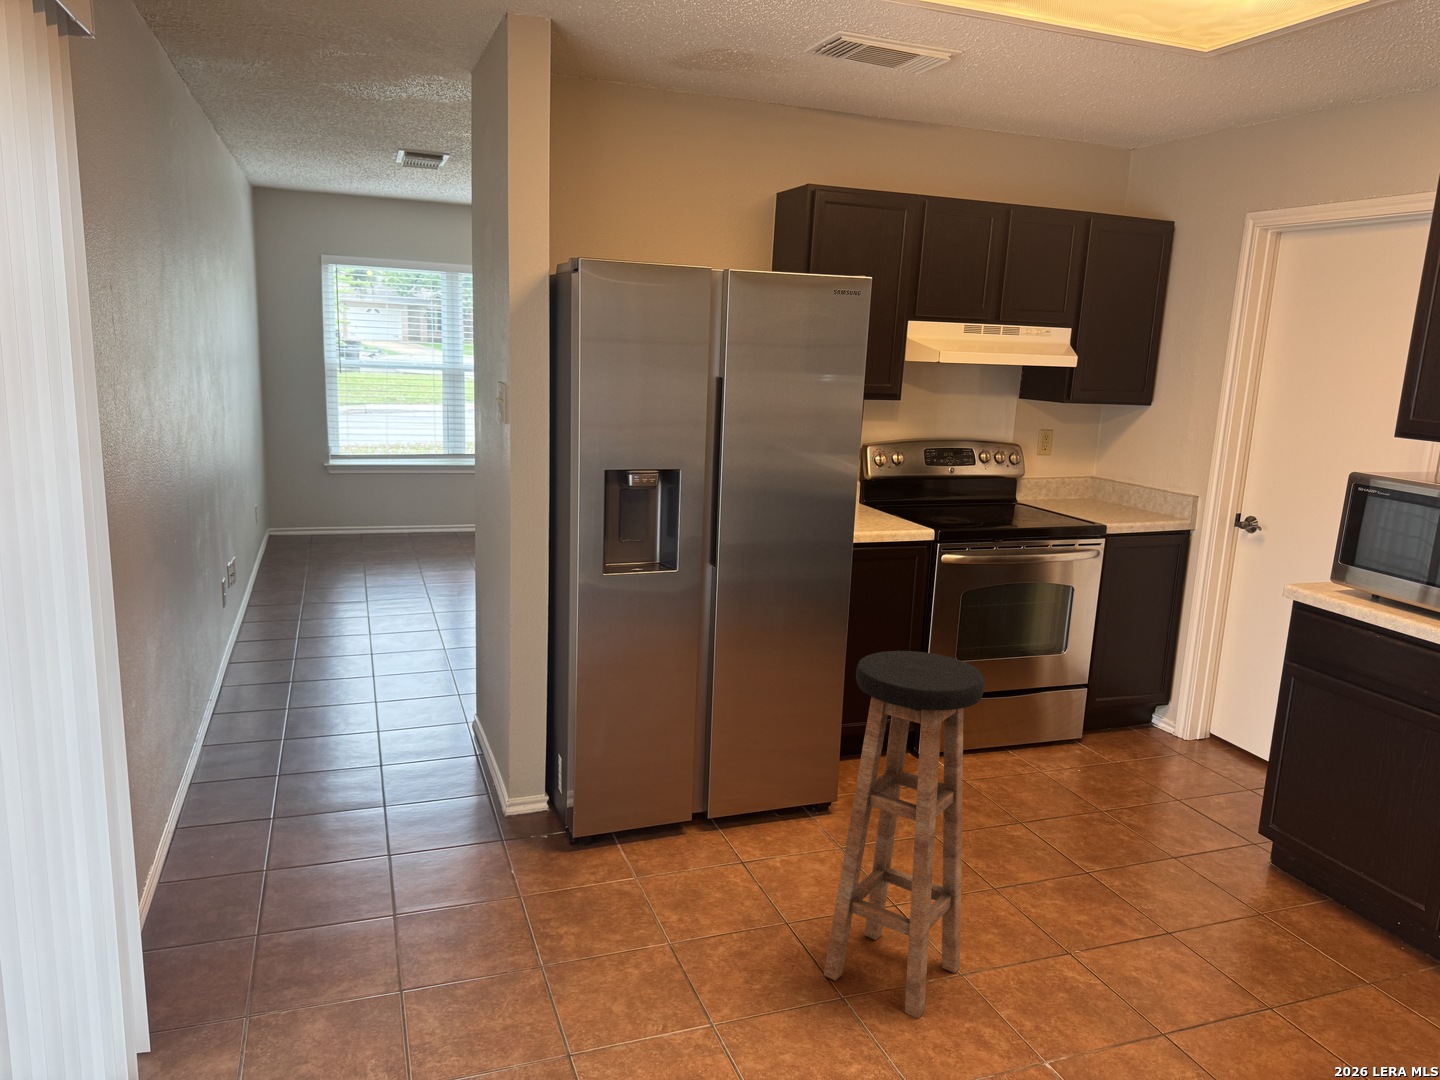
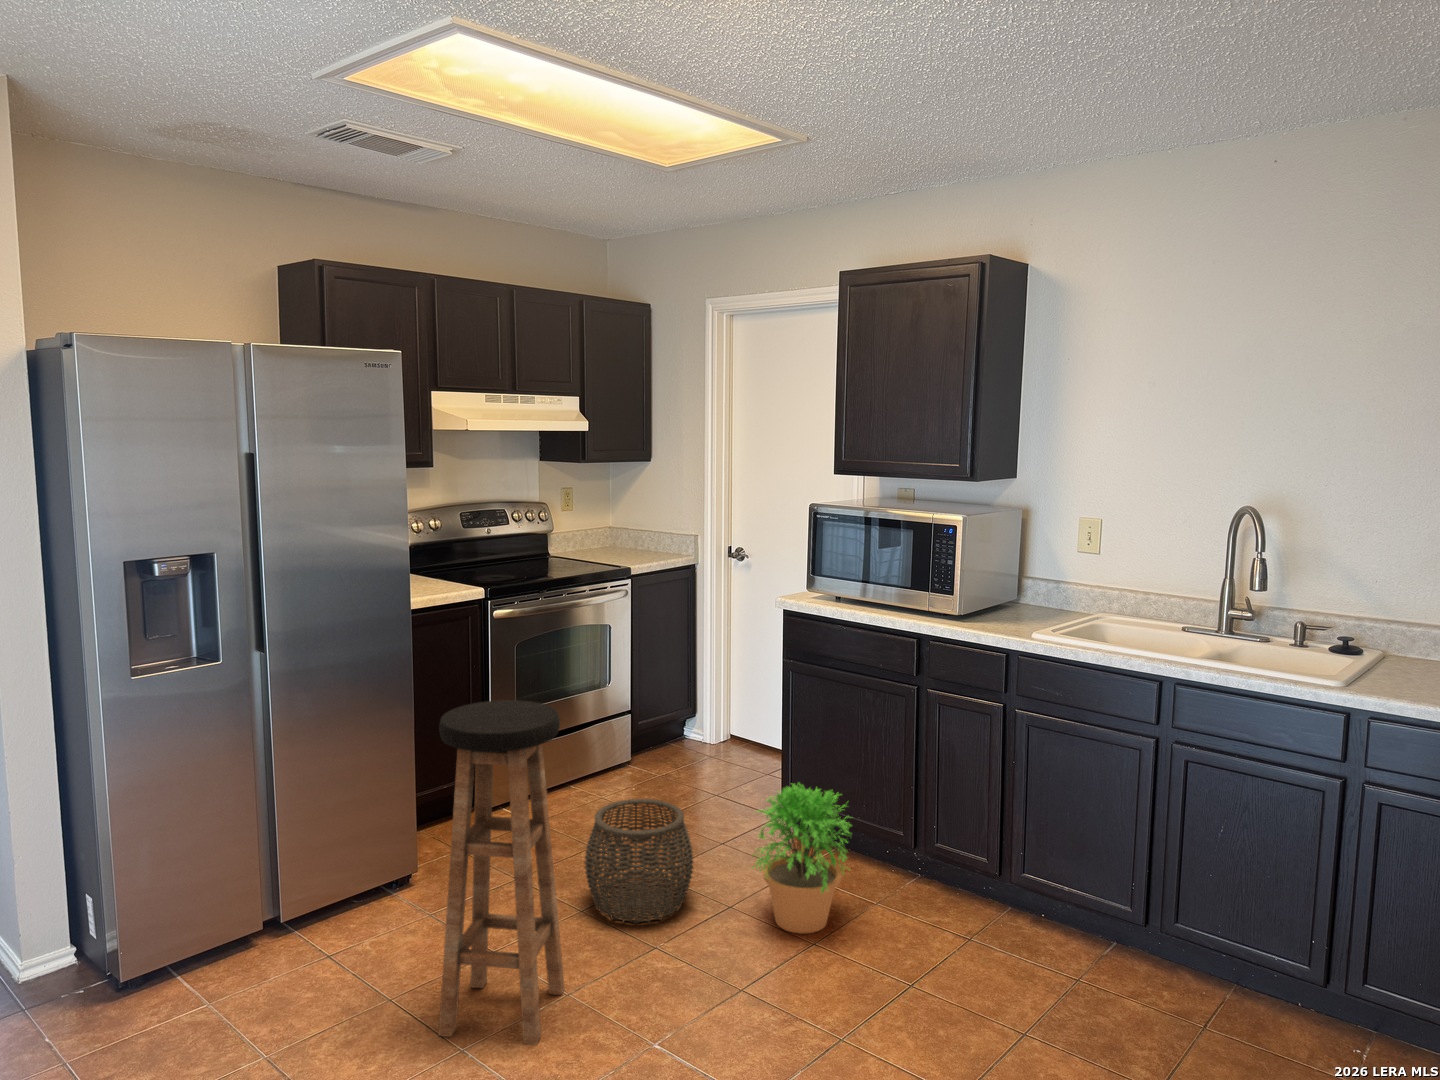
woven basket: none [1004,782,1132,924] -> present [584,799,694,923]
potted plant: none [1201,811,1354,995] -> present [754,783,850,934]

